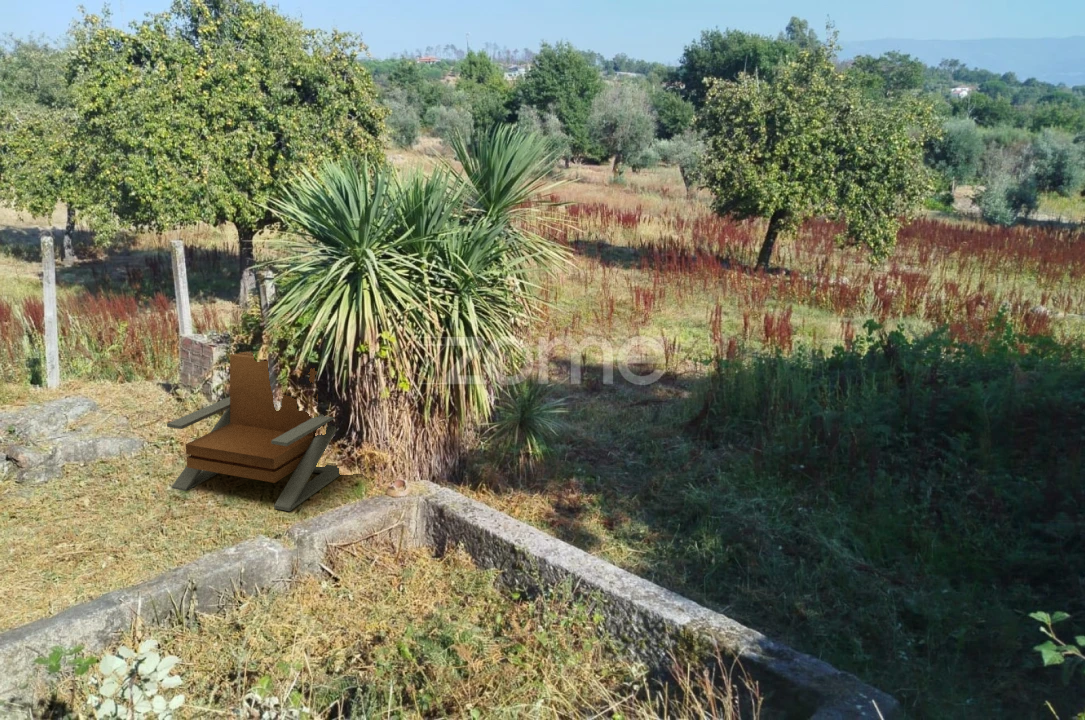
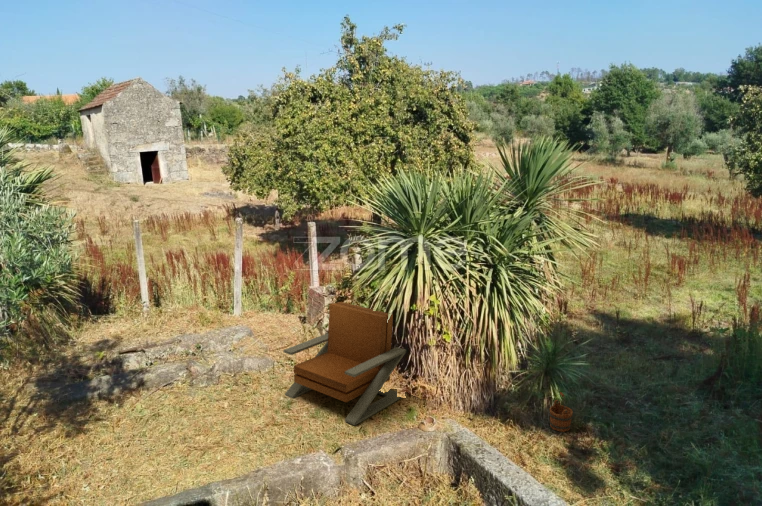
wooden bucket: none [529,441,556,488] -> present [549,392,573,432]

